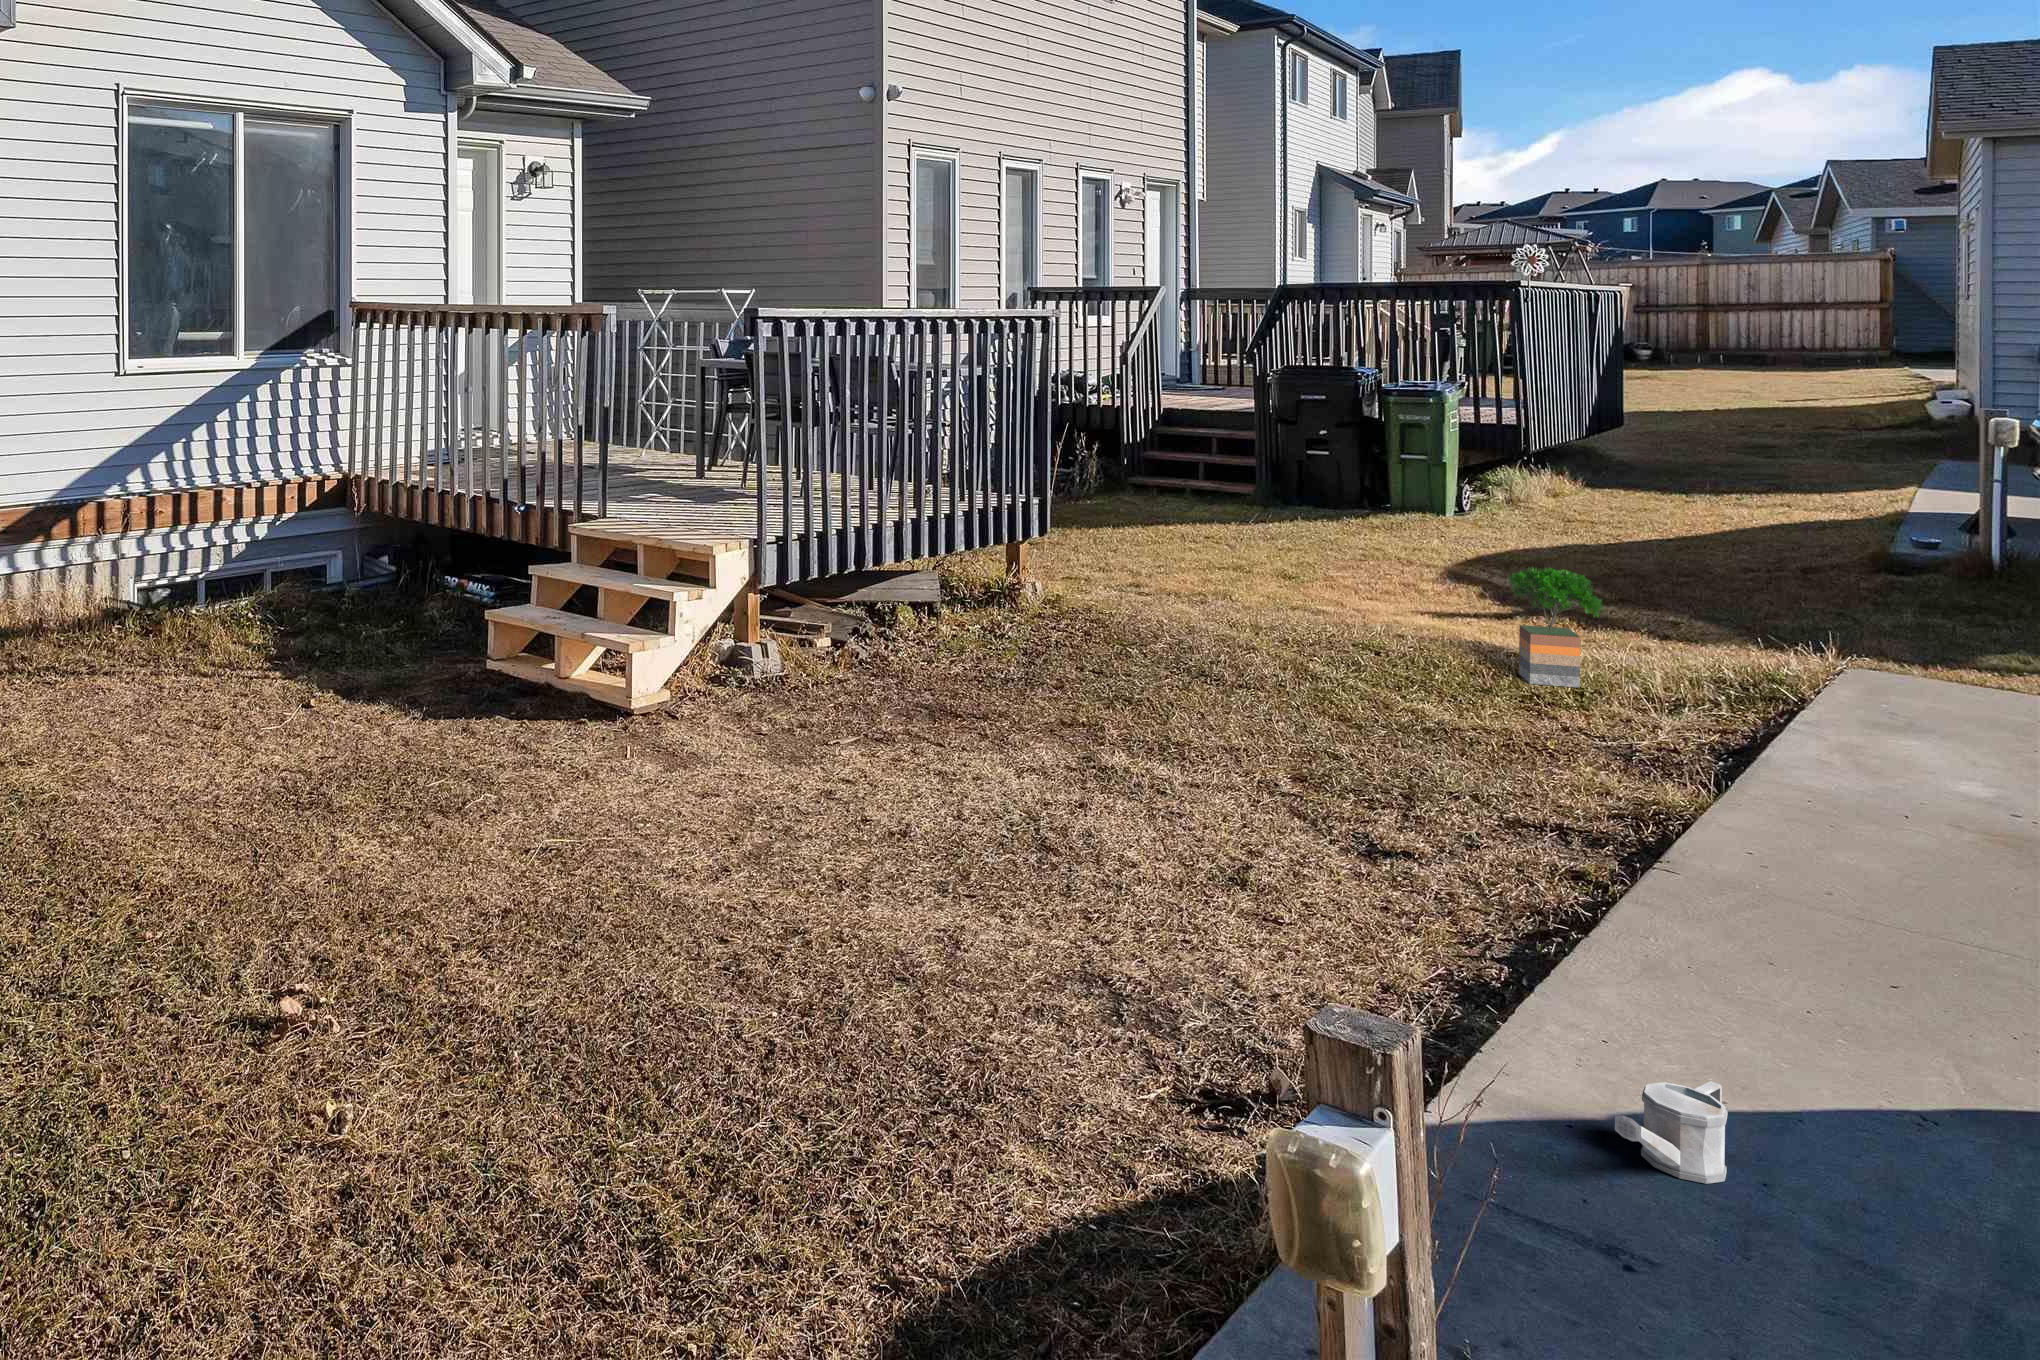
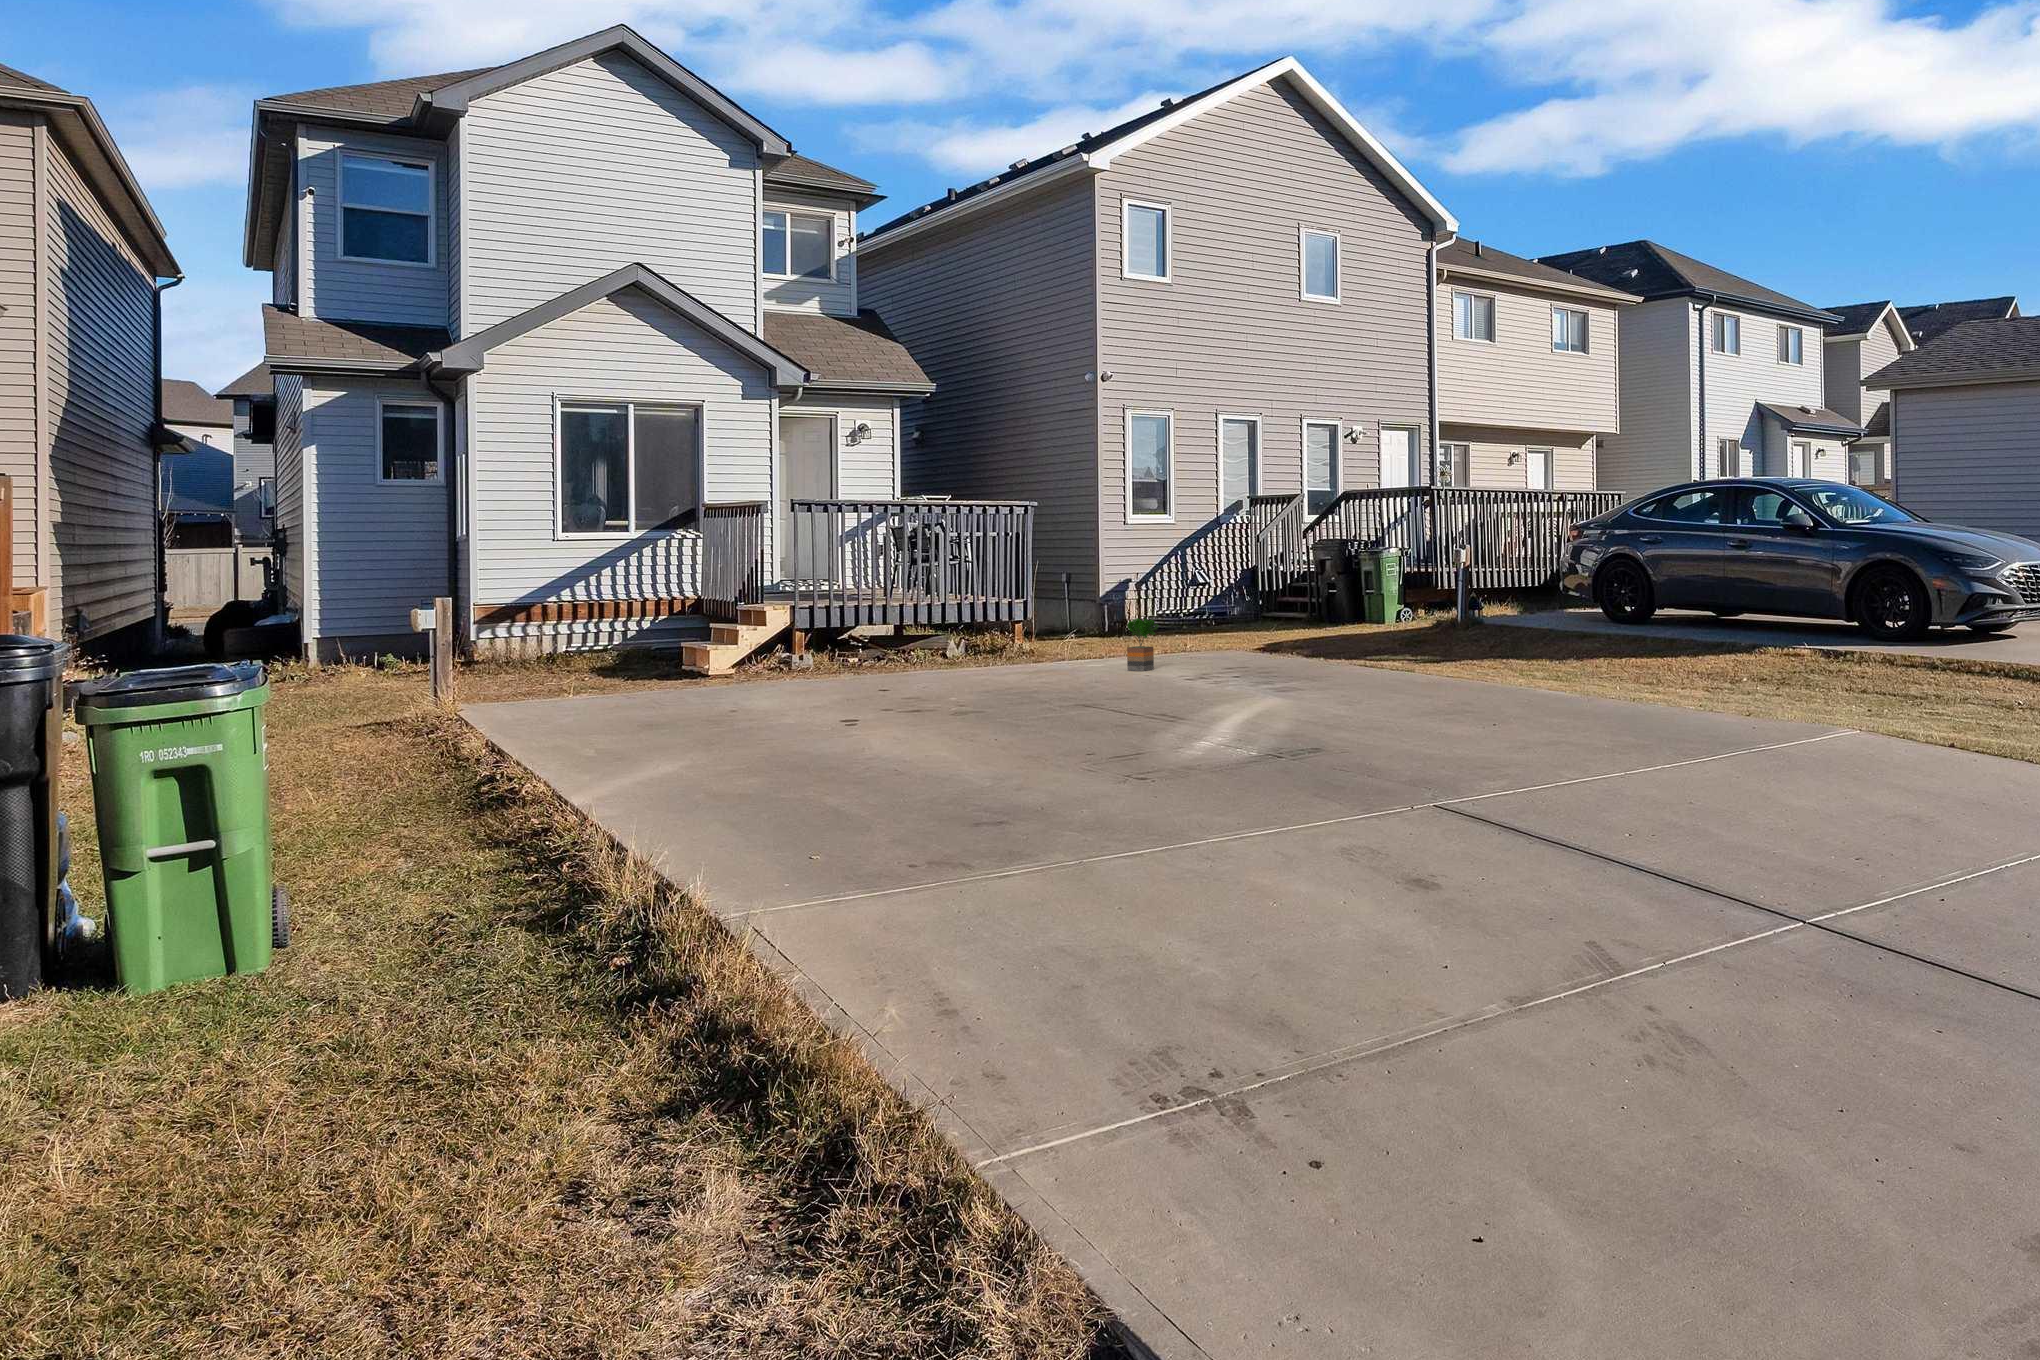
watering can: present [1615,1081,1728,1184] -> none [711,700,763,720]

